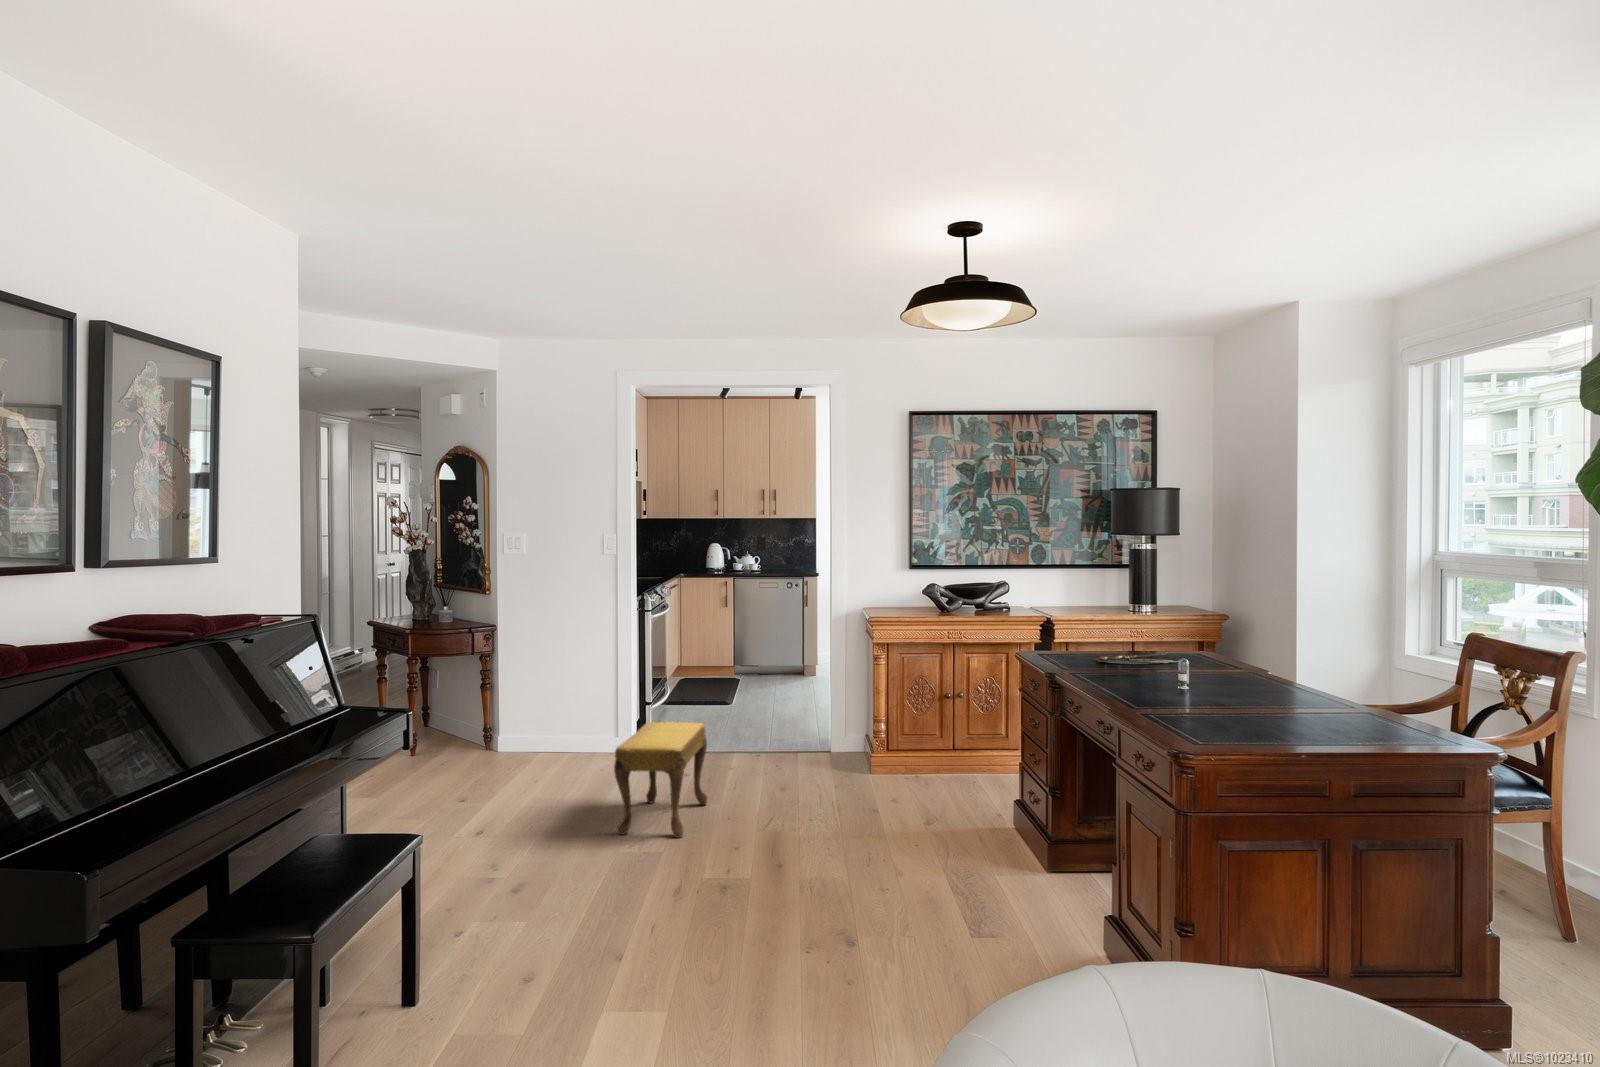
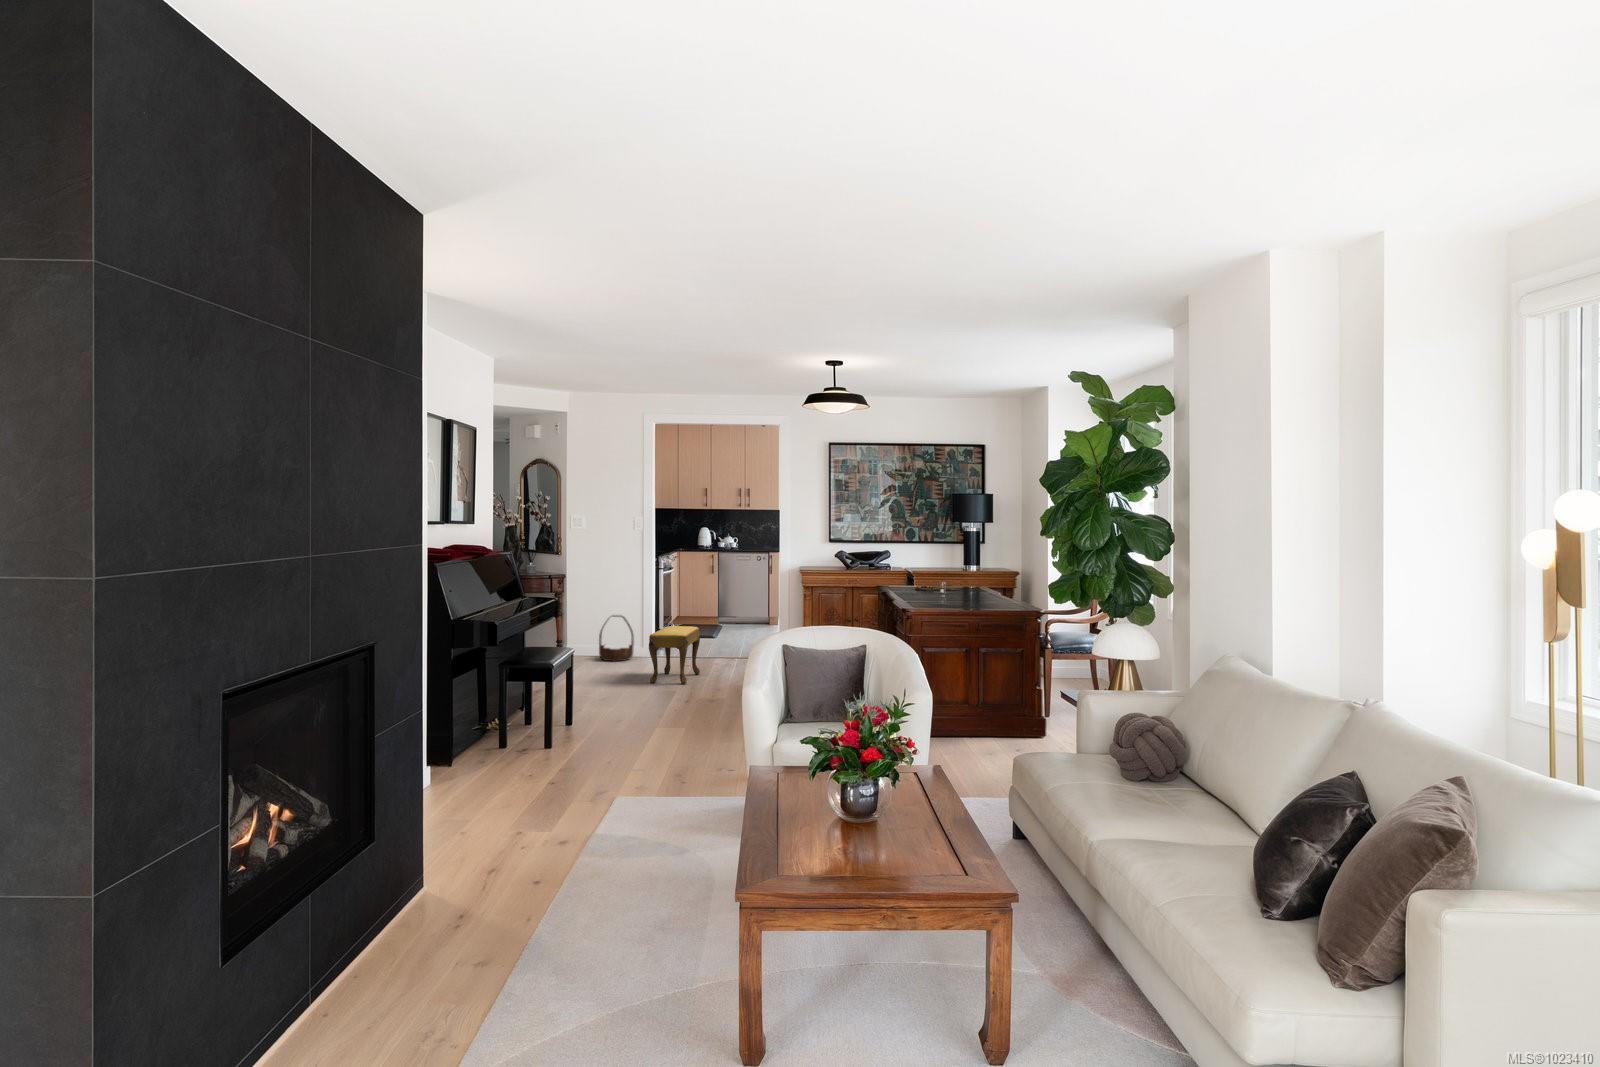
basket: none [546,690,602,767] -> present [599,615,634,661]

